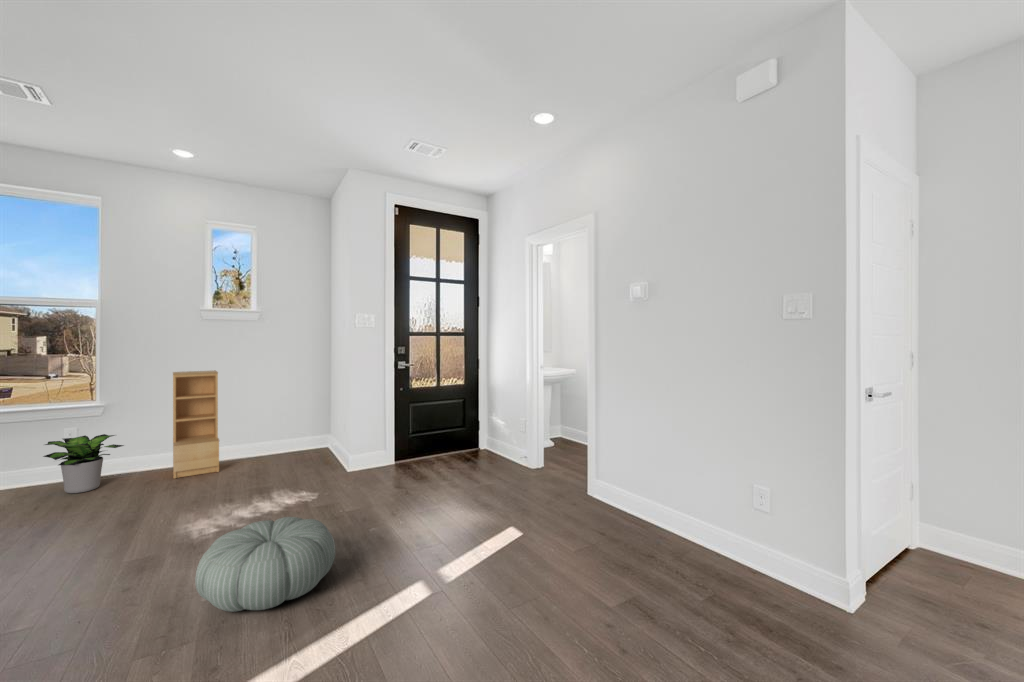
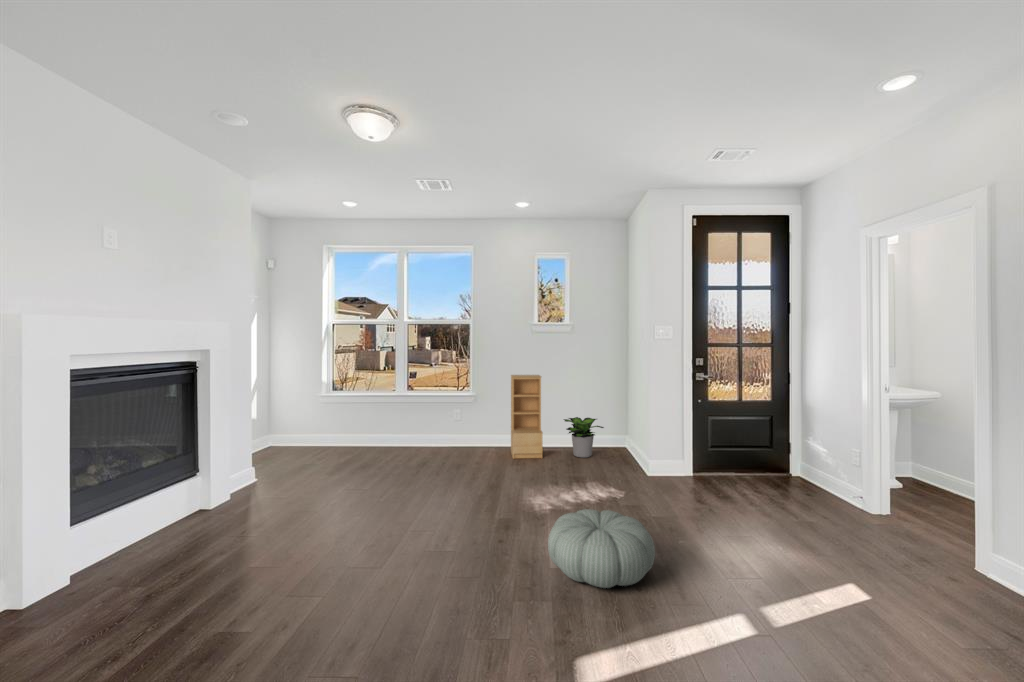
potted plant: present [43,434,124,493] -> present [564,417,604,458]

